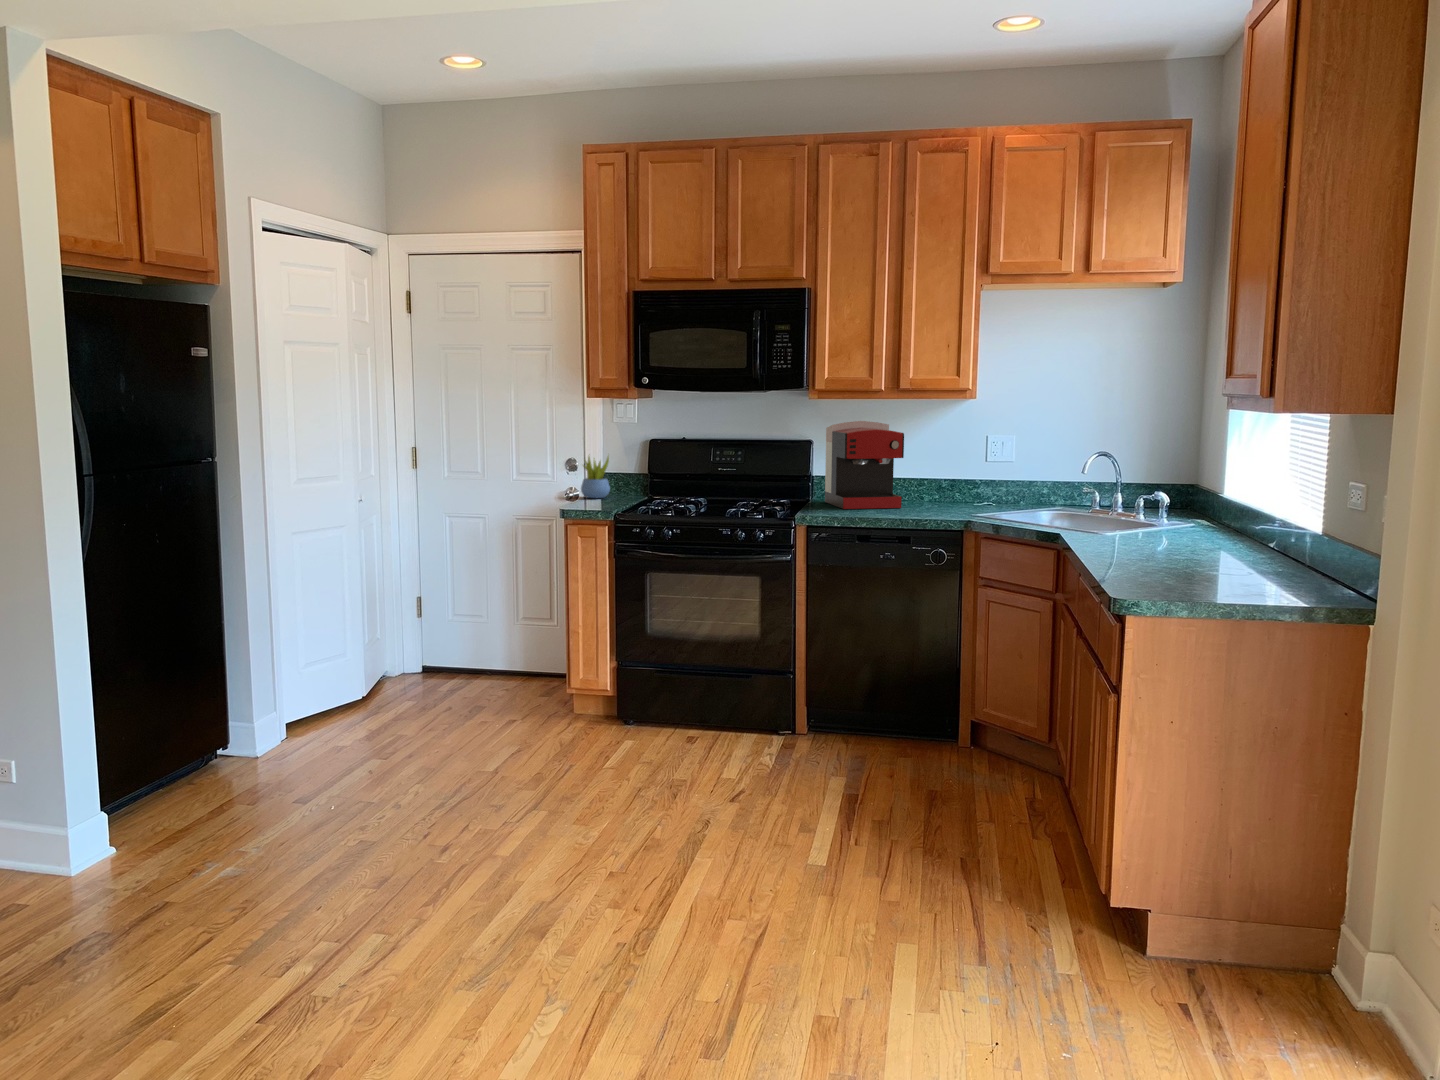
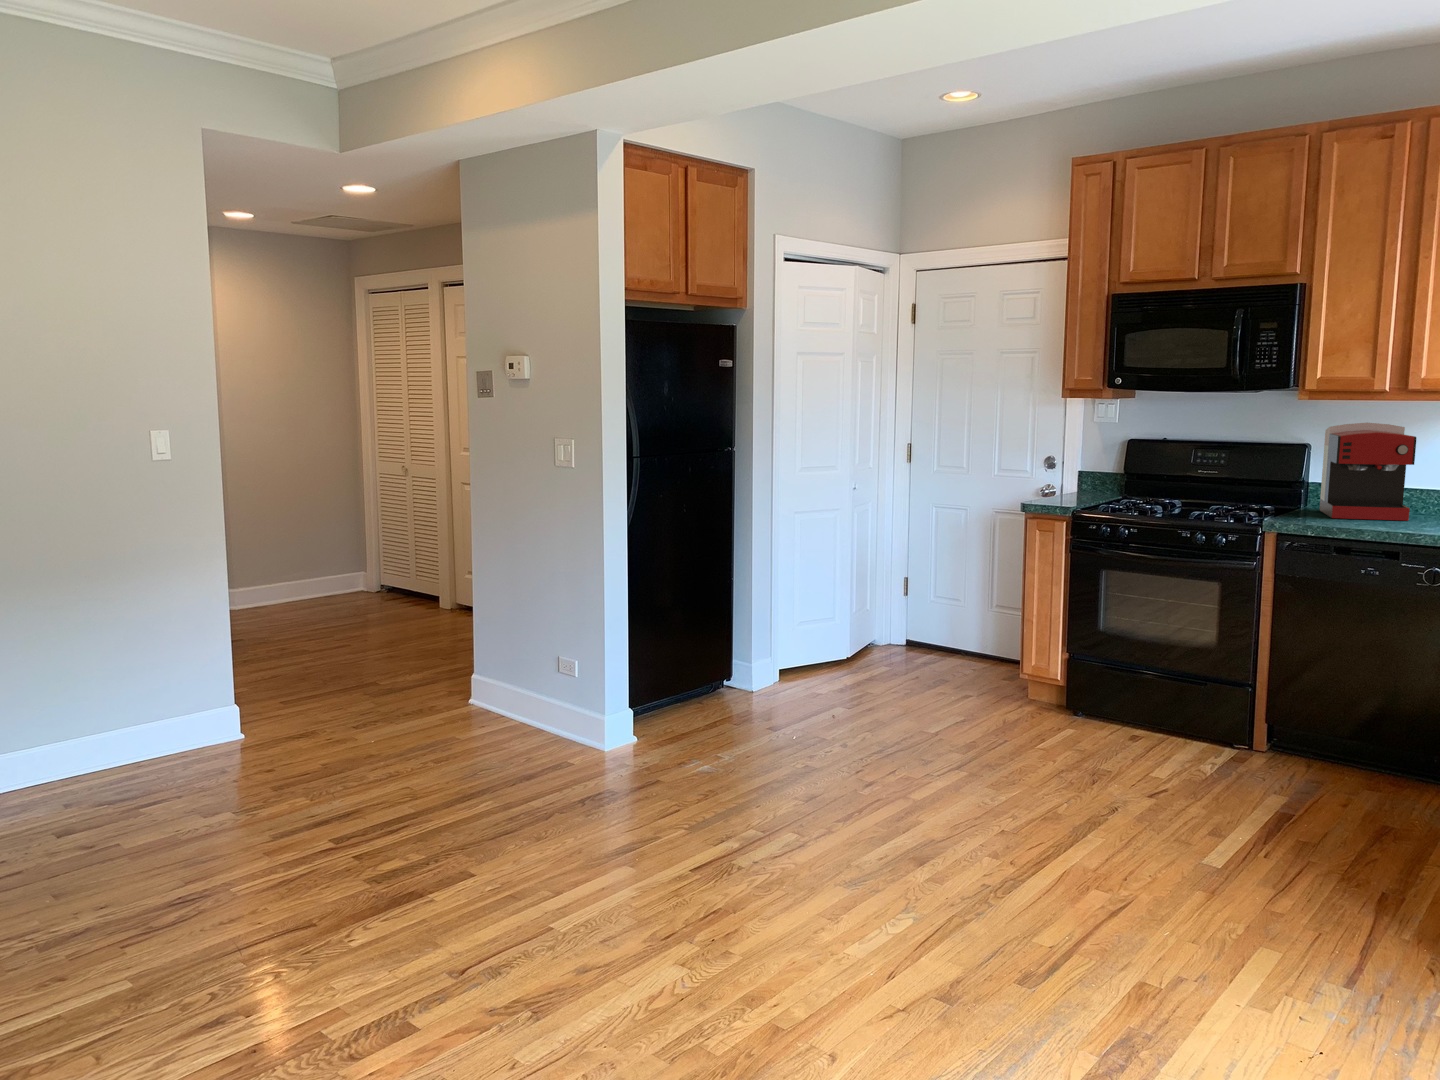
succulent plant: present [581,457,610,498] -> none [1054,452,1084,496]

